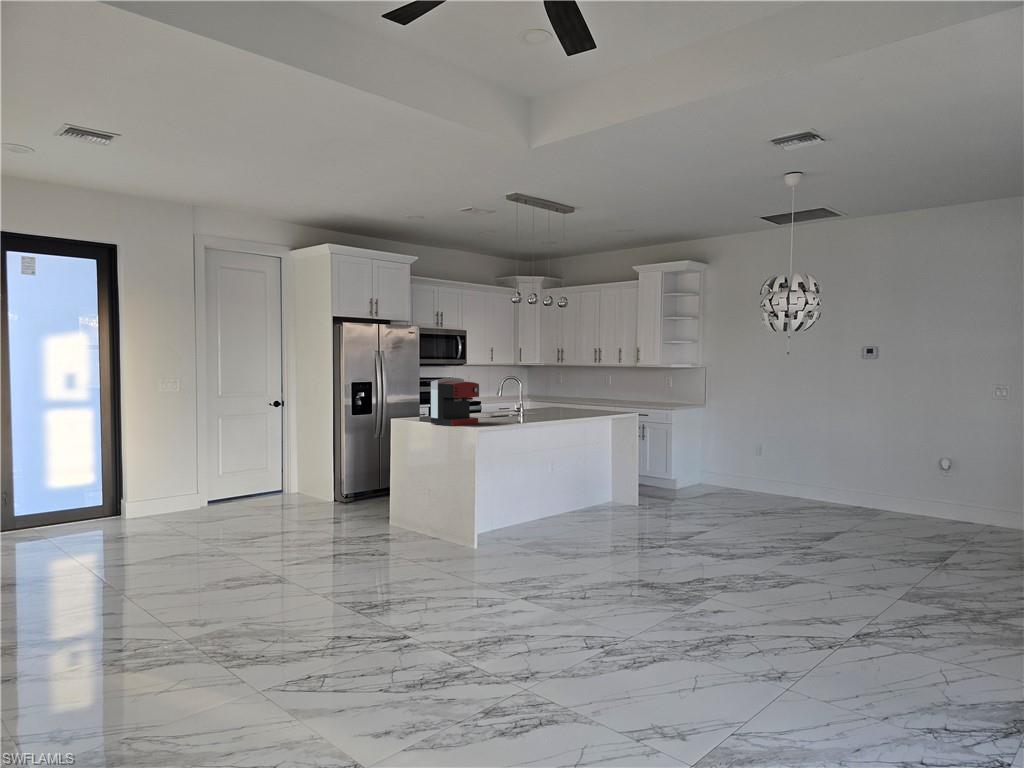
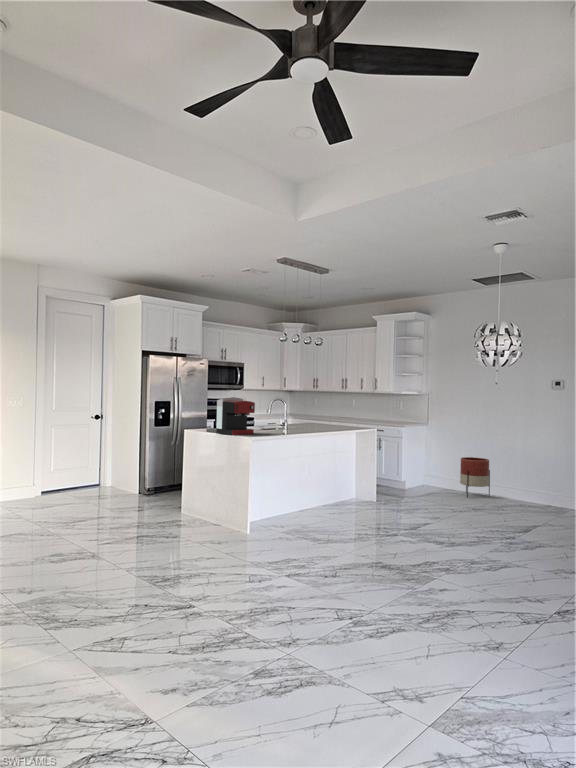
planter: none [749,447,787,499] -> present [460,457,490,497]

